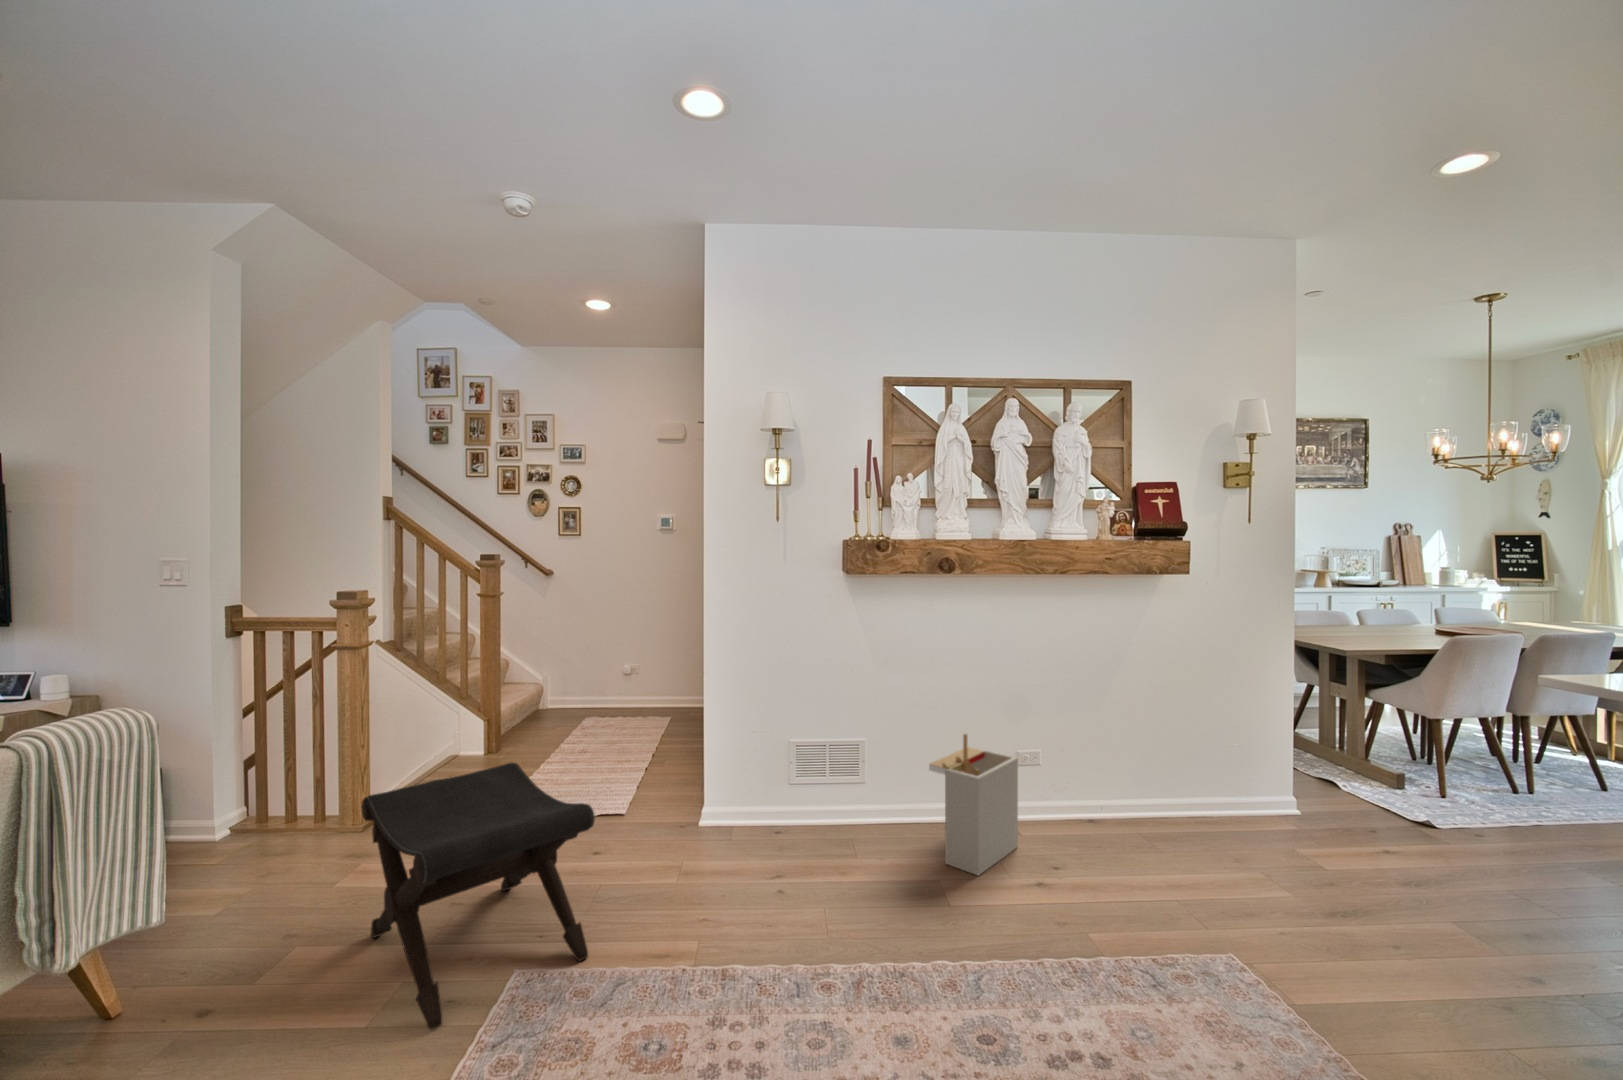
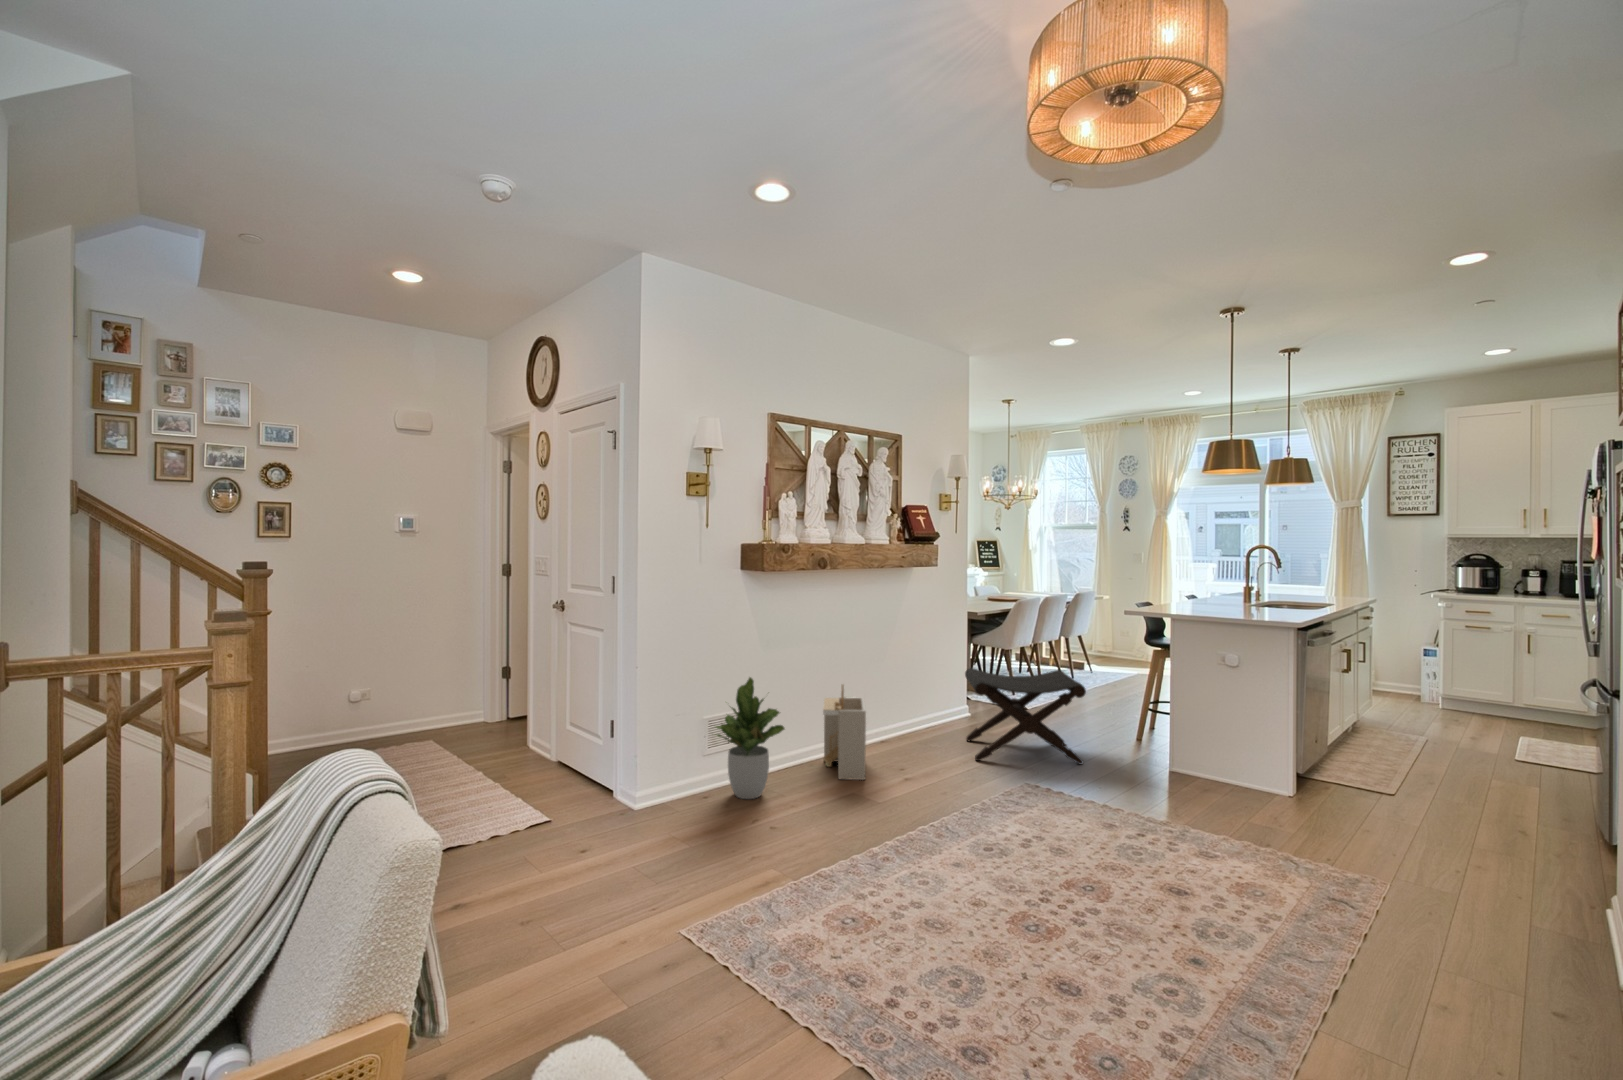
potted plant: none [767,704,858,858] -> present [716,677,785,799]
footstool: present [361,762,595,1030] -> present [965,668,1086,764]

